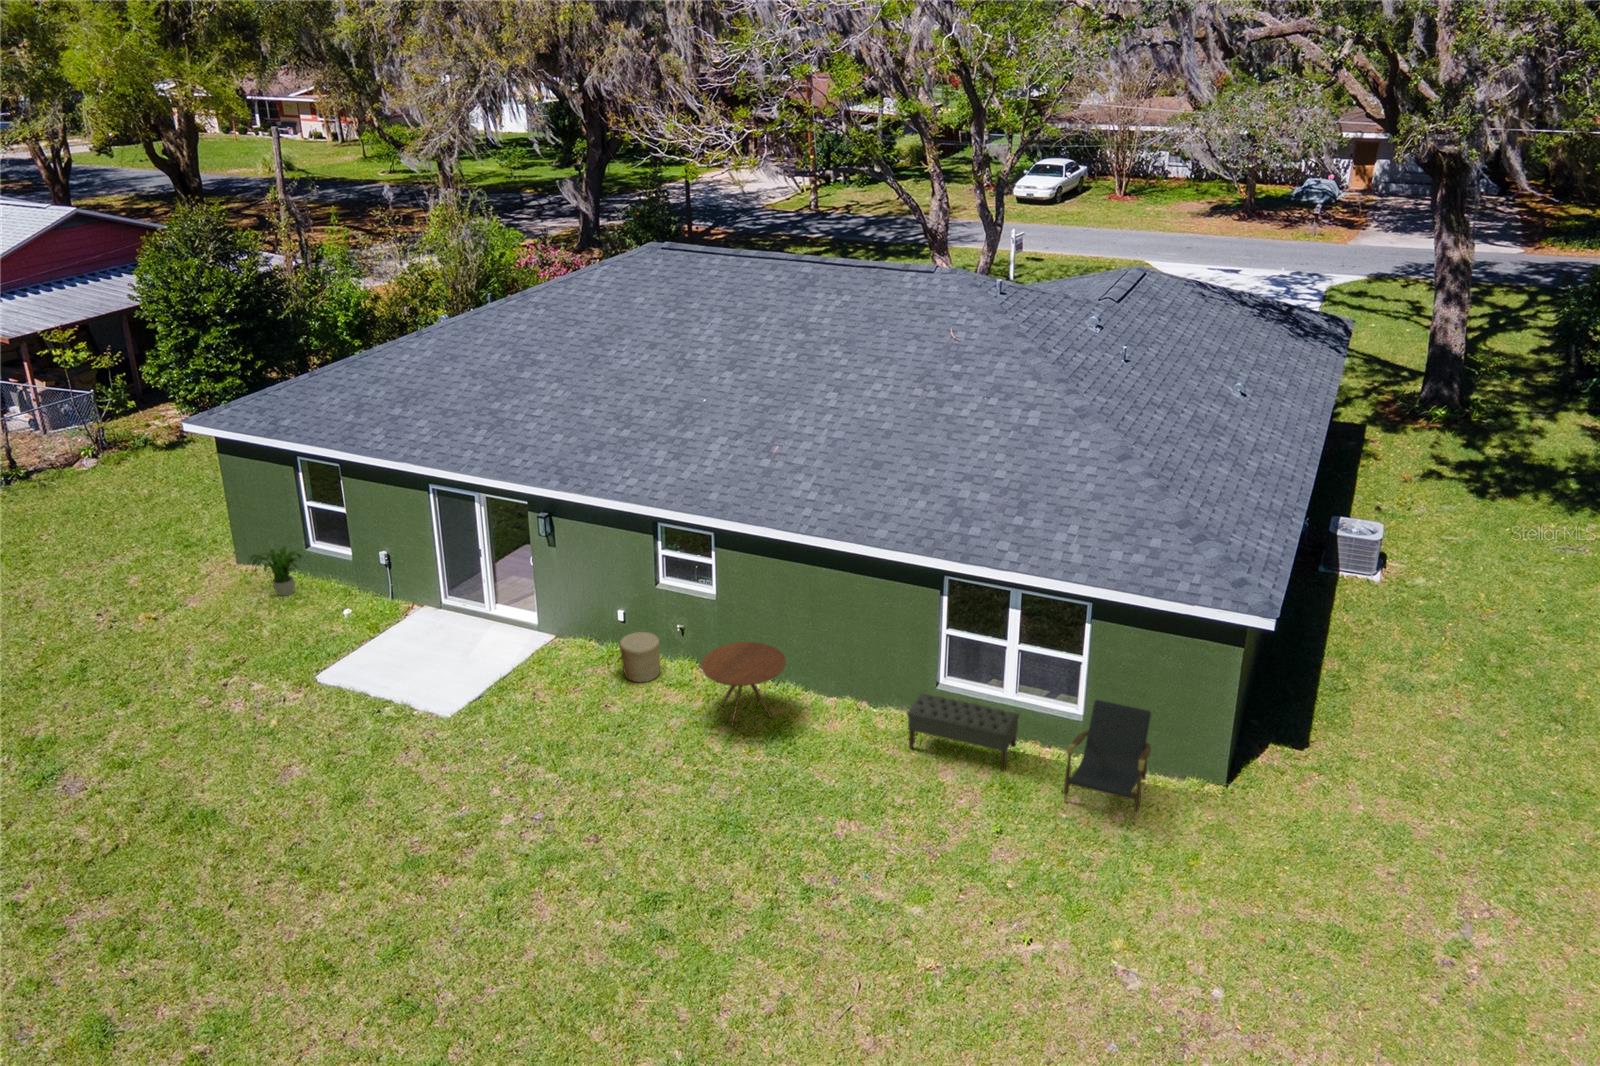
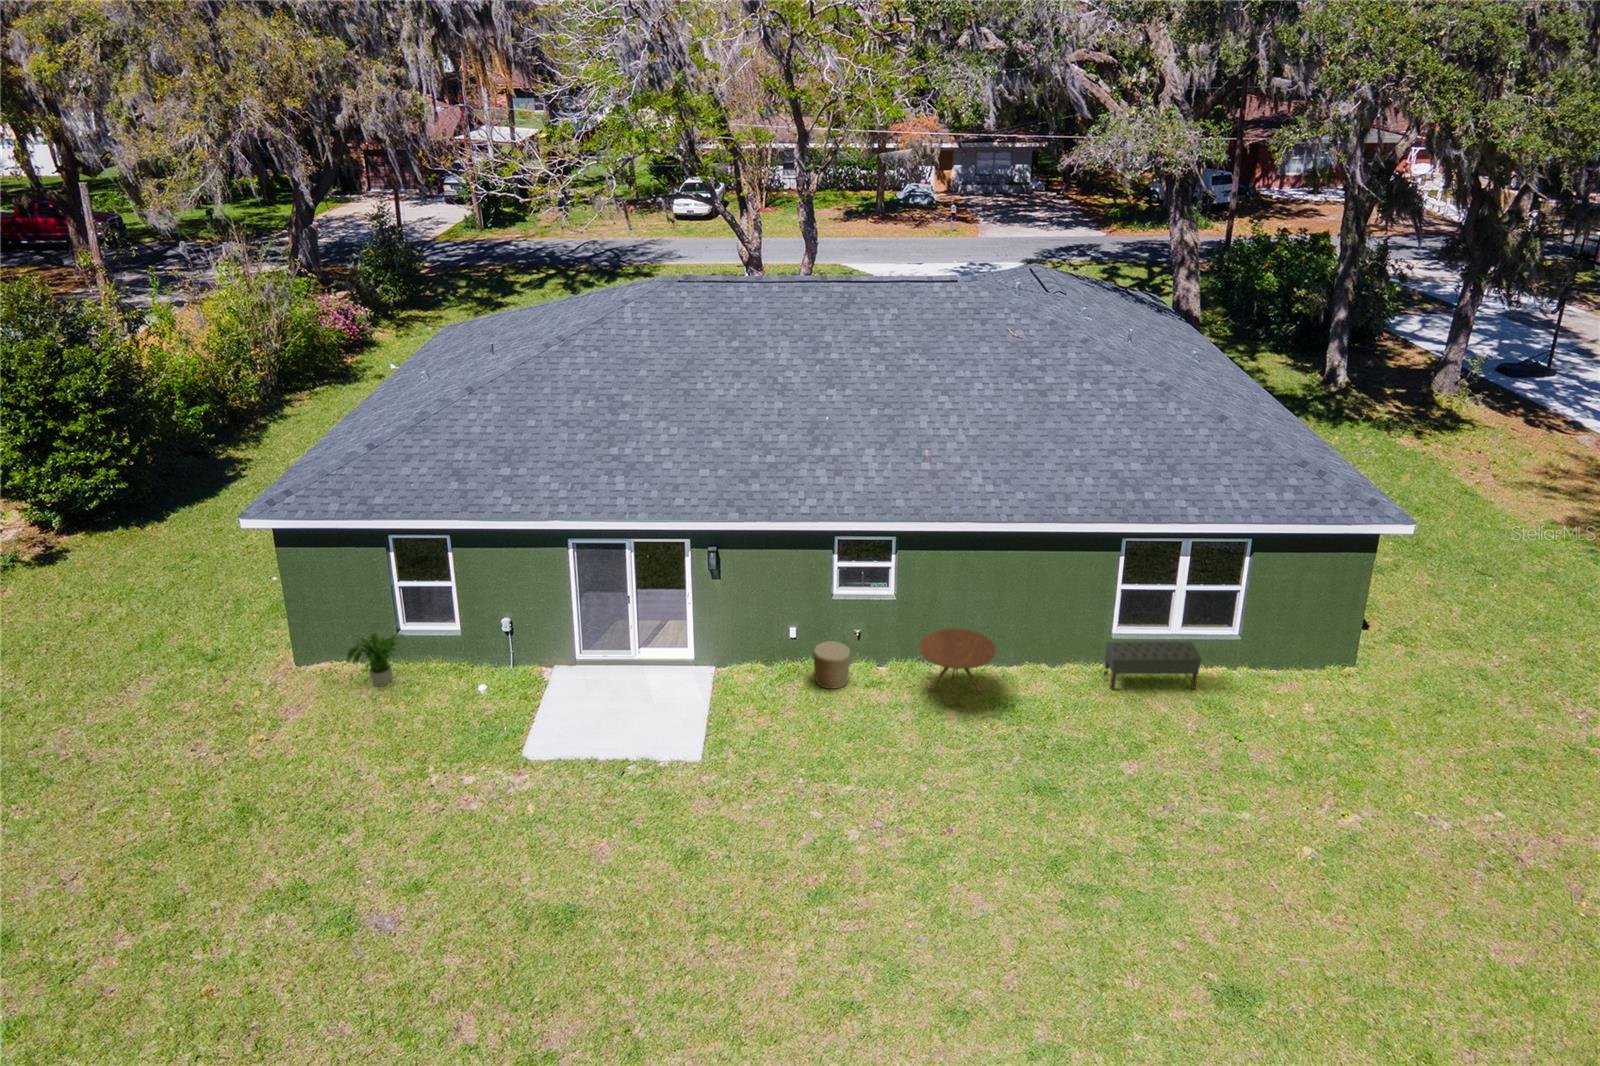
lounge chair: present [1064,700,1151,820] -> none [1249,616,1326,703]

